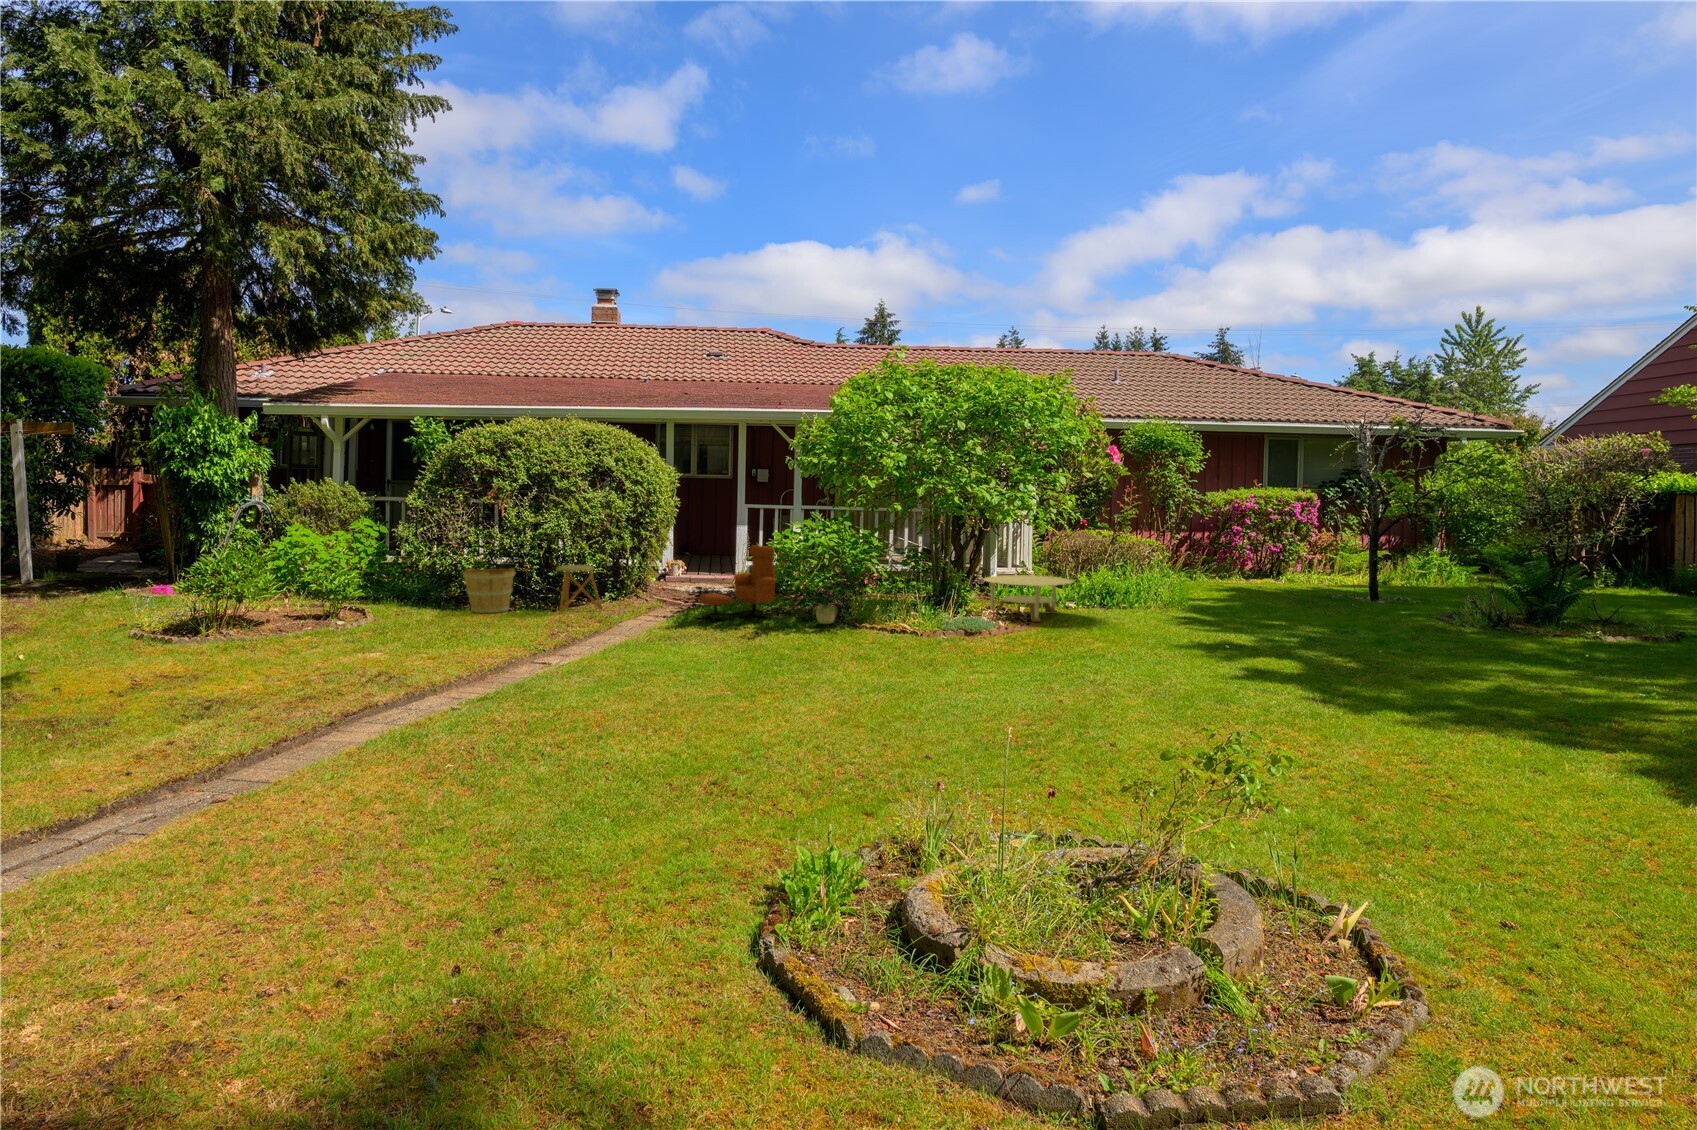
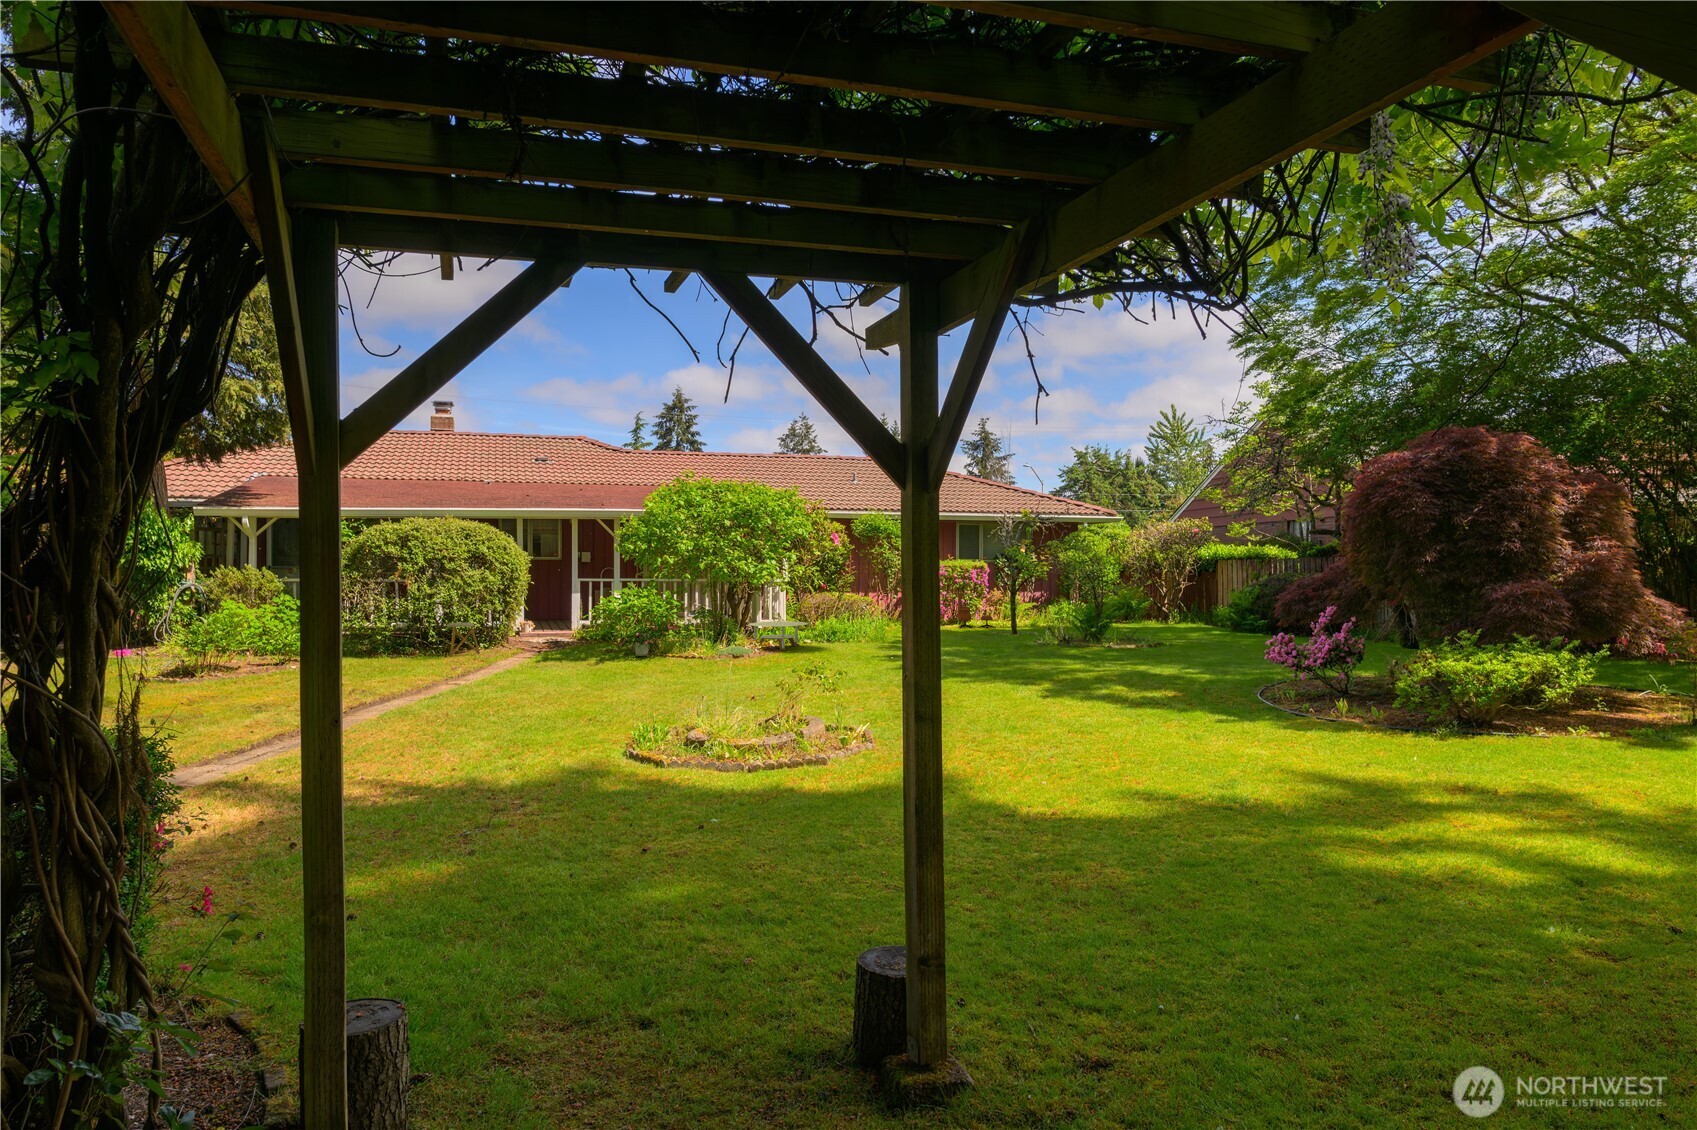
lounge chair: present [698,545,777,621] -> present [957,593,996,628]
wooden bucket: present [463,568,515,613] -> none [376,626,415,659]

